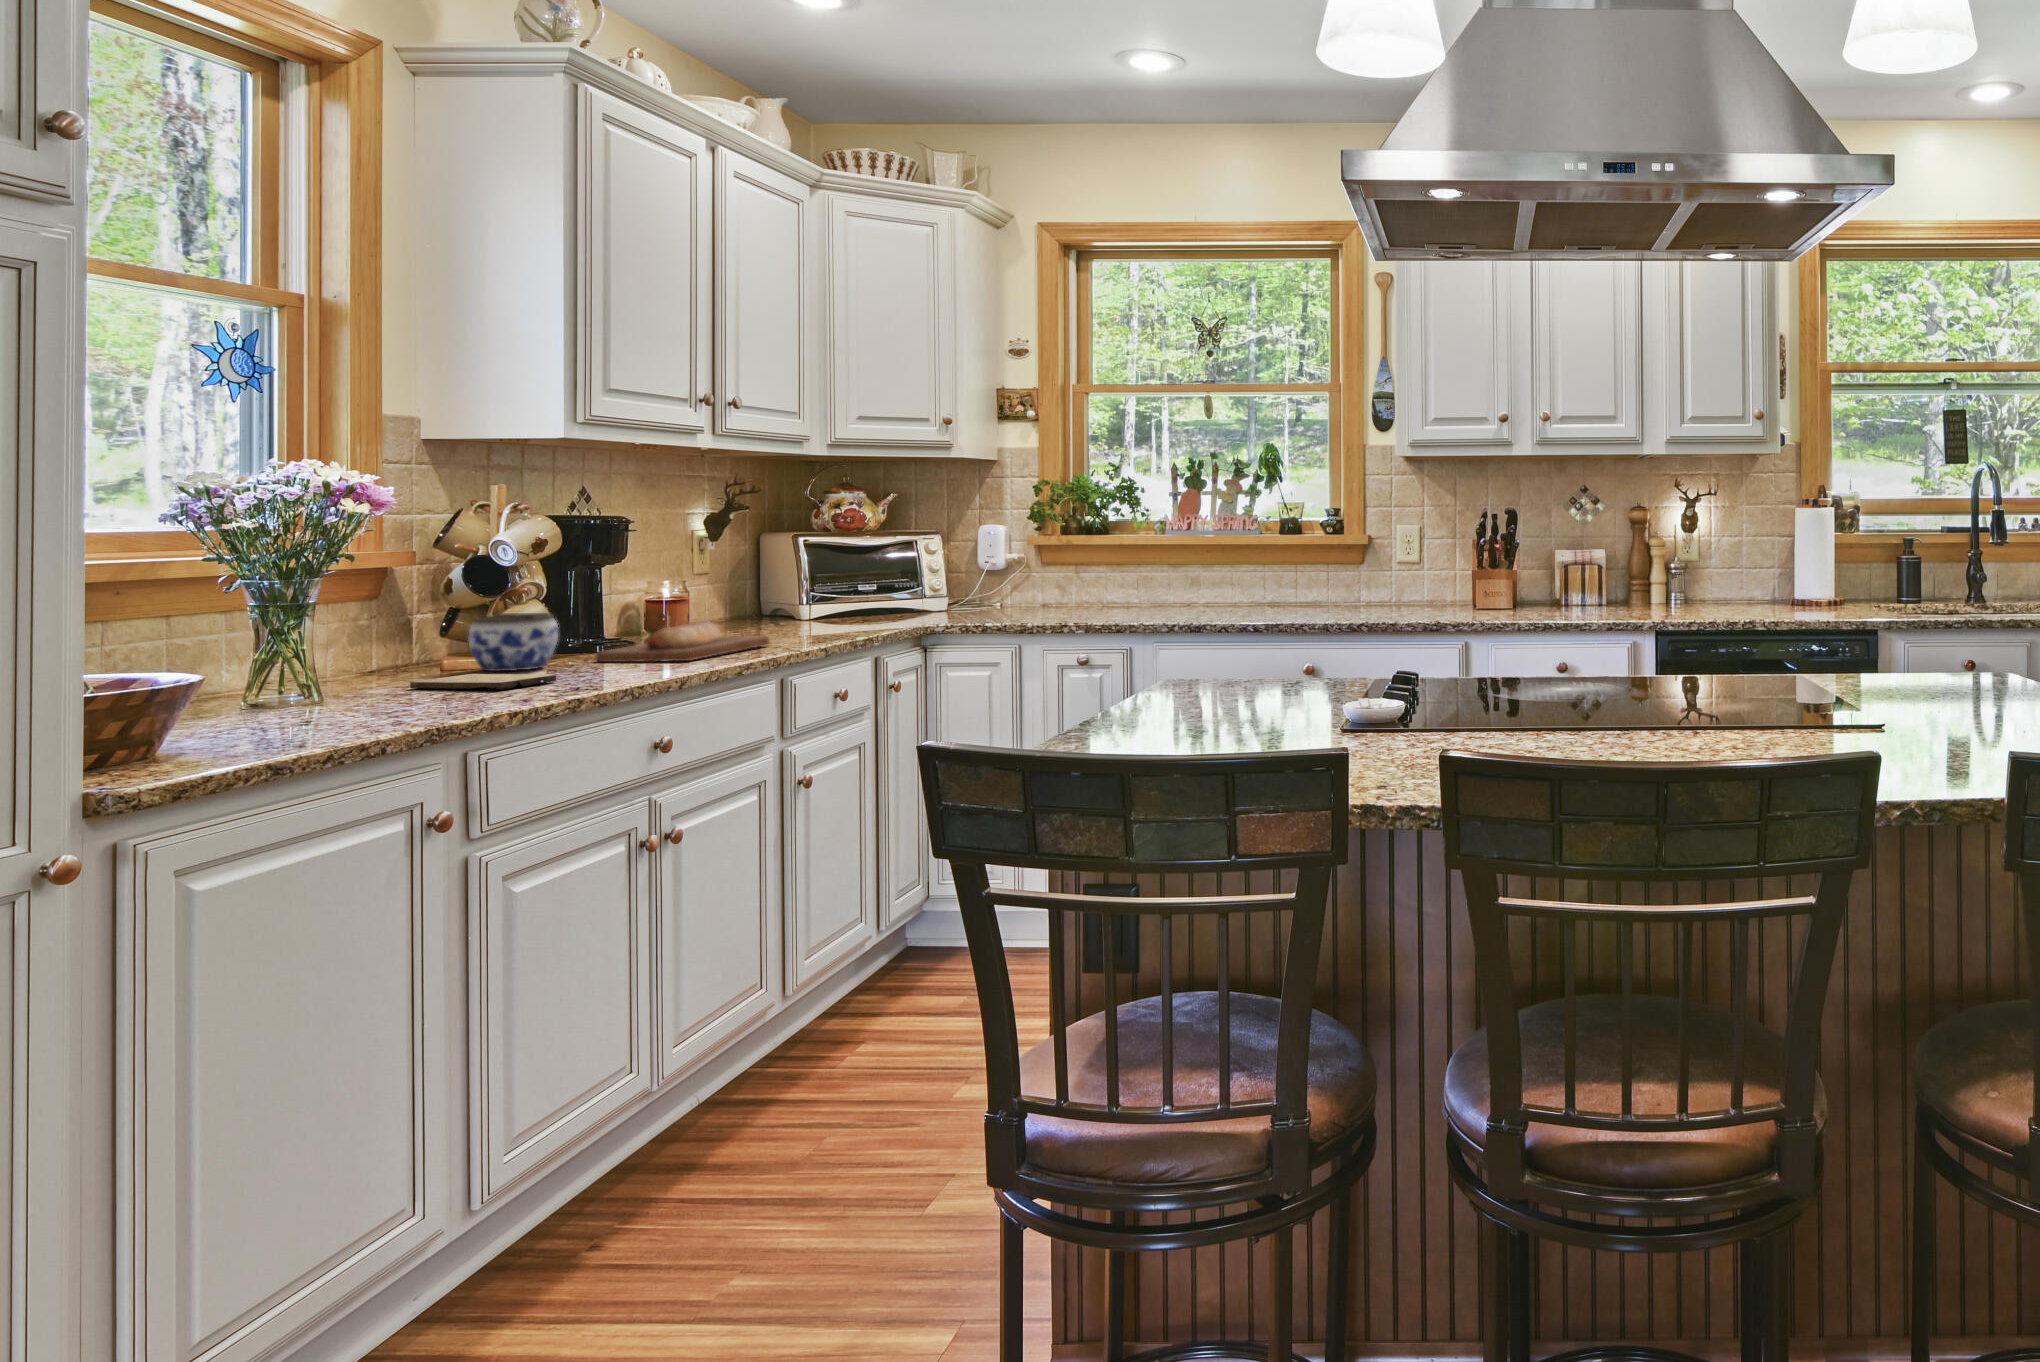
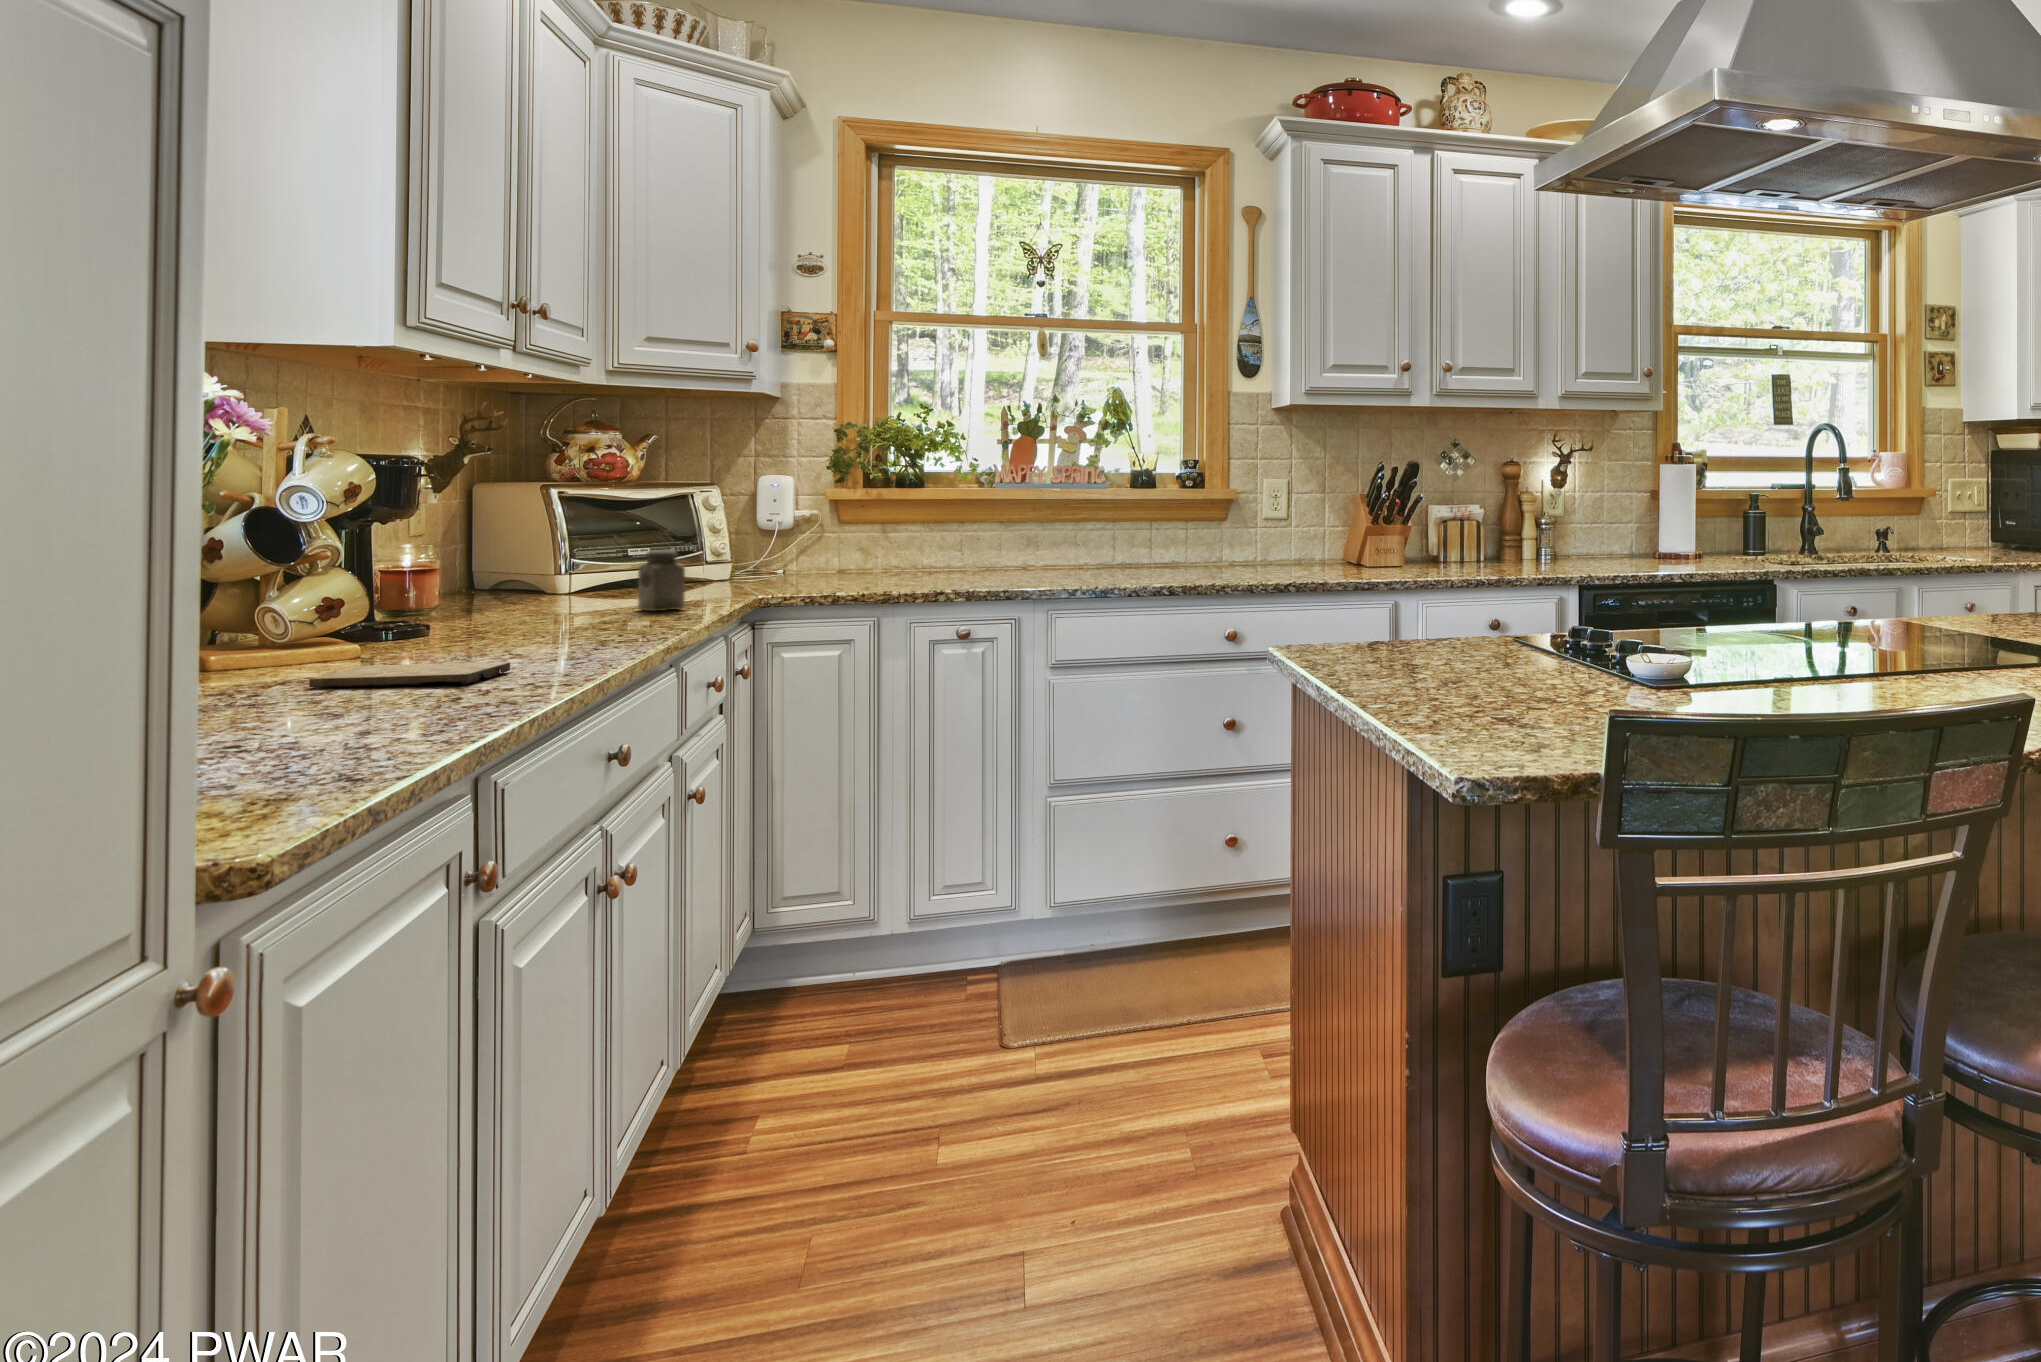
salt shaker: none [791,589,823,638] -> present [638,550,685,611]
jar: present [468,613,558,671] -> none [312,582,439,662]
bread loaf: present [596,621,770,662] -> none [467,591,651,646]

